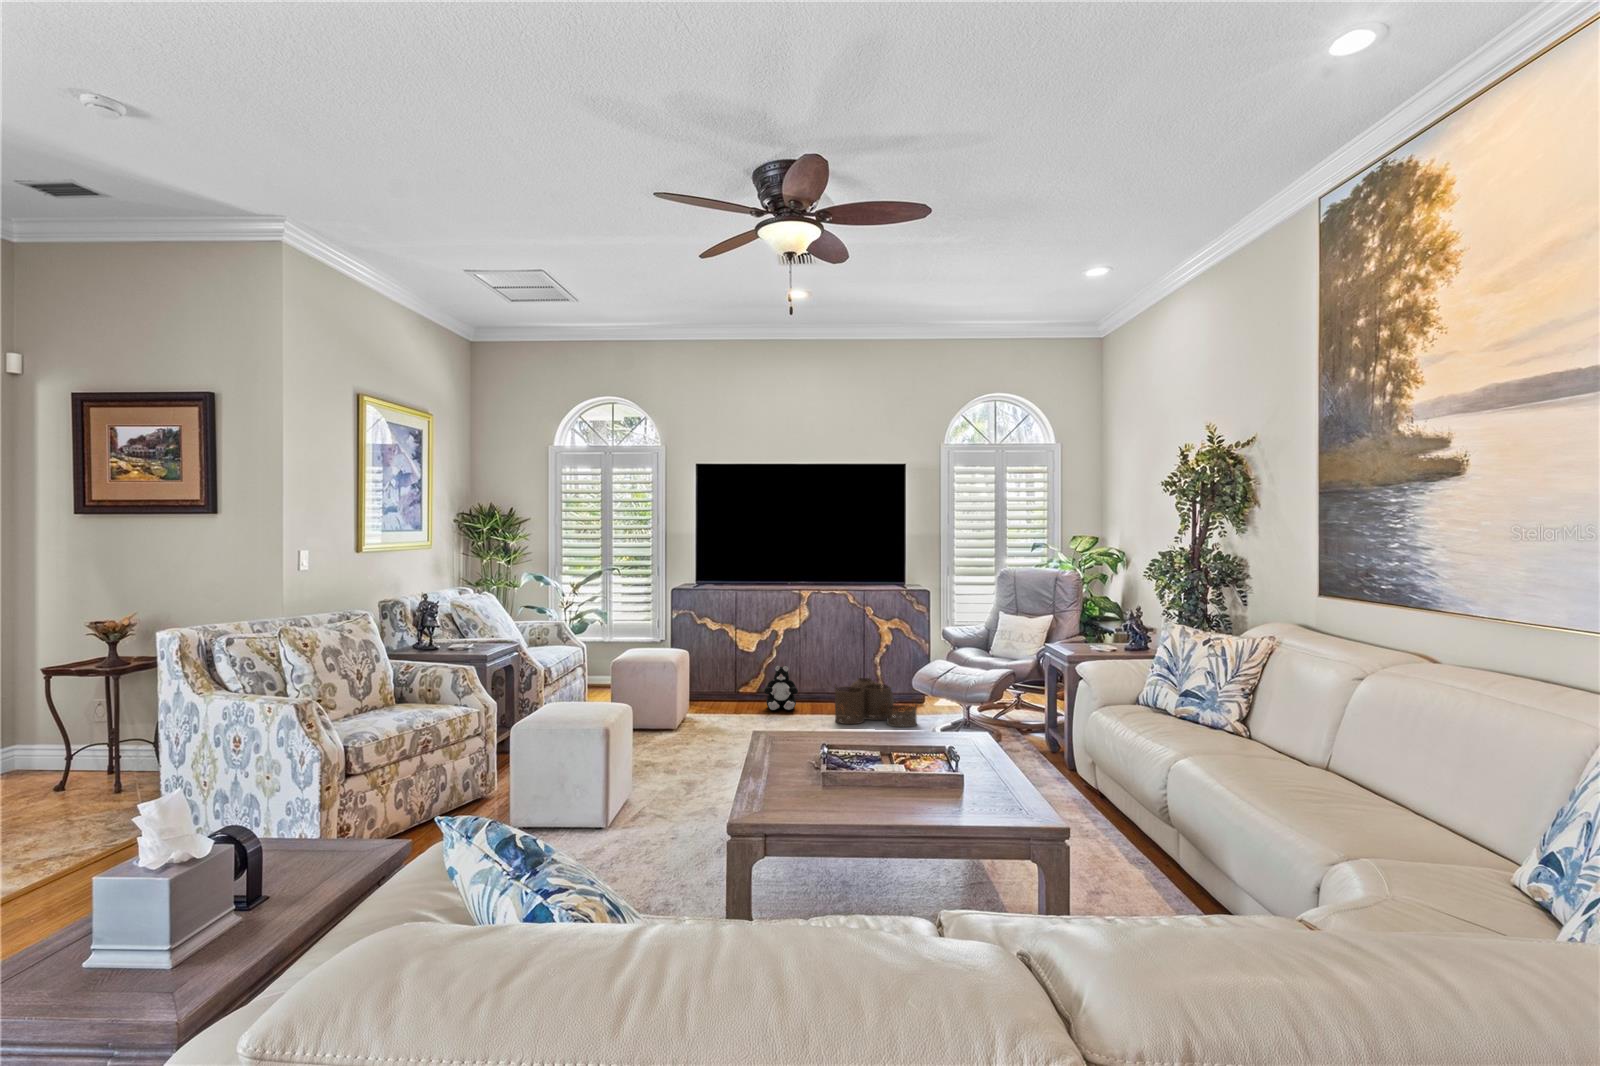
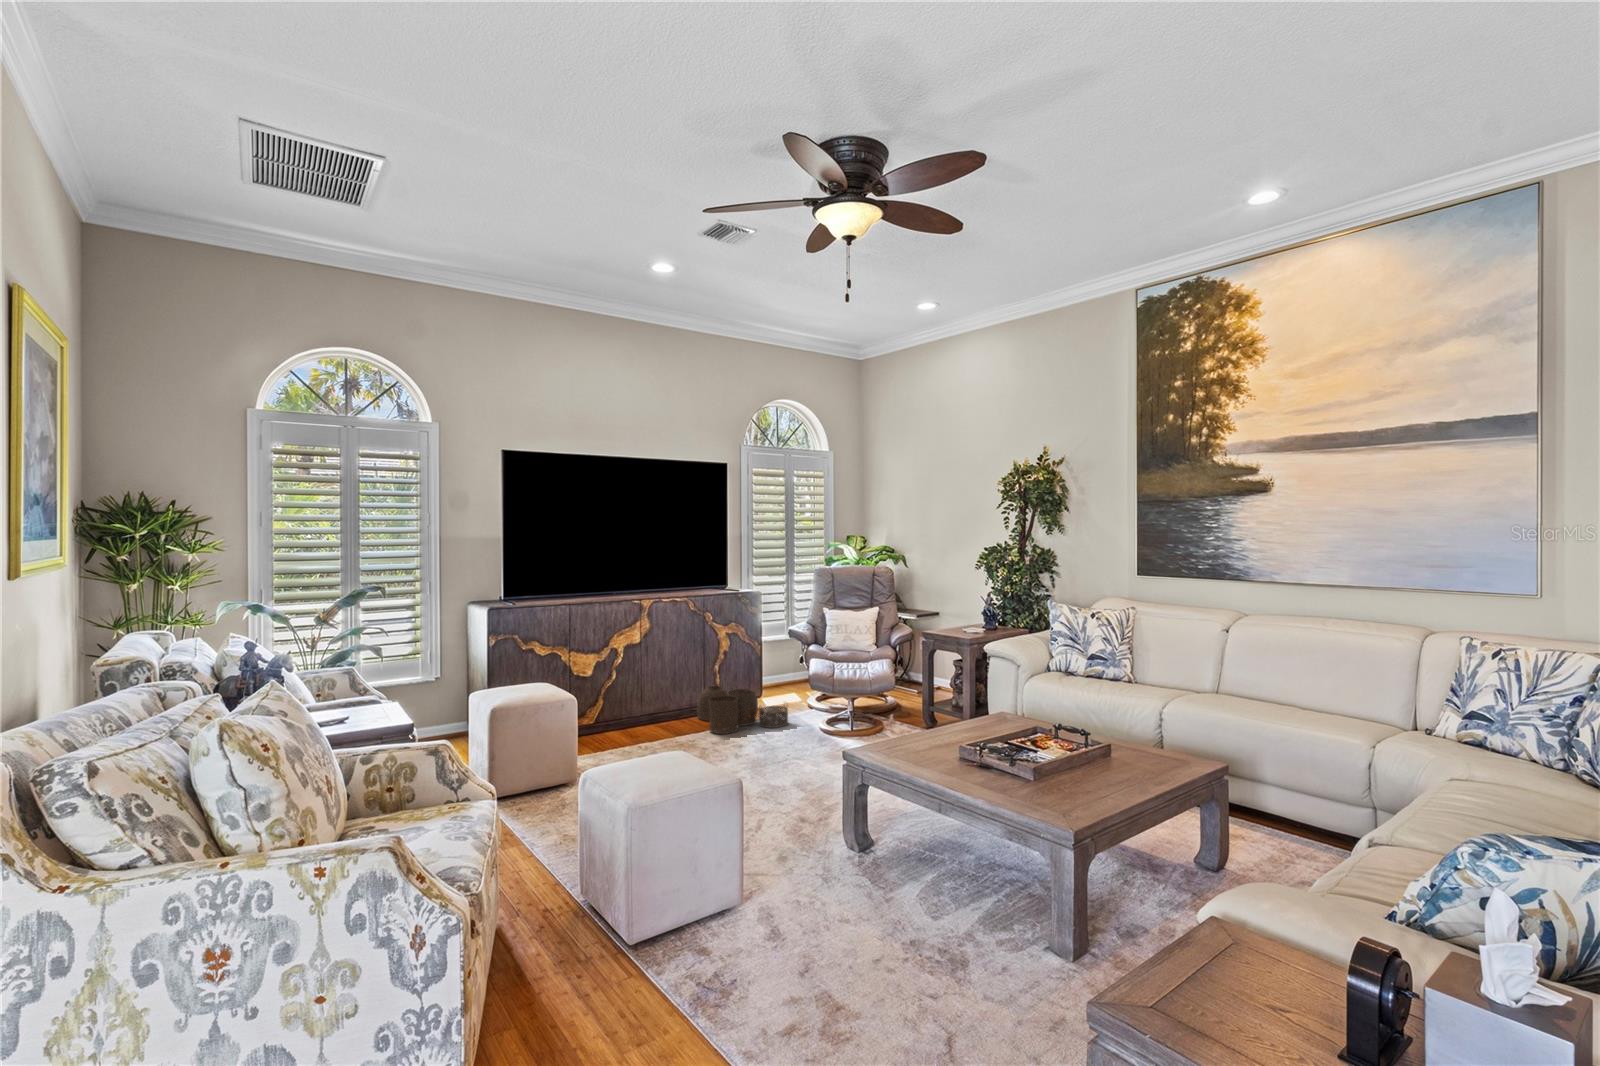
plush toy: present [764,666,798,710] -> none [615,684,657,734]

